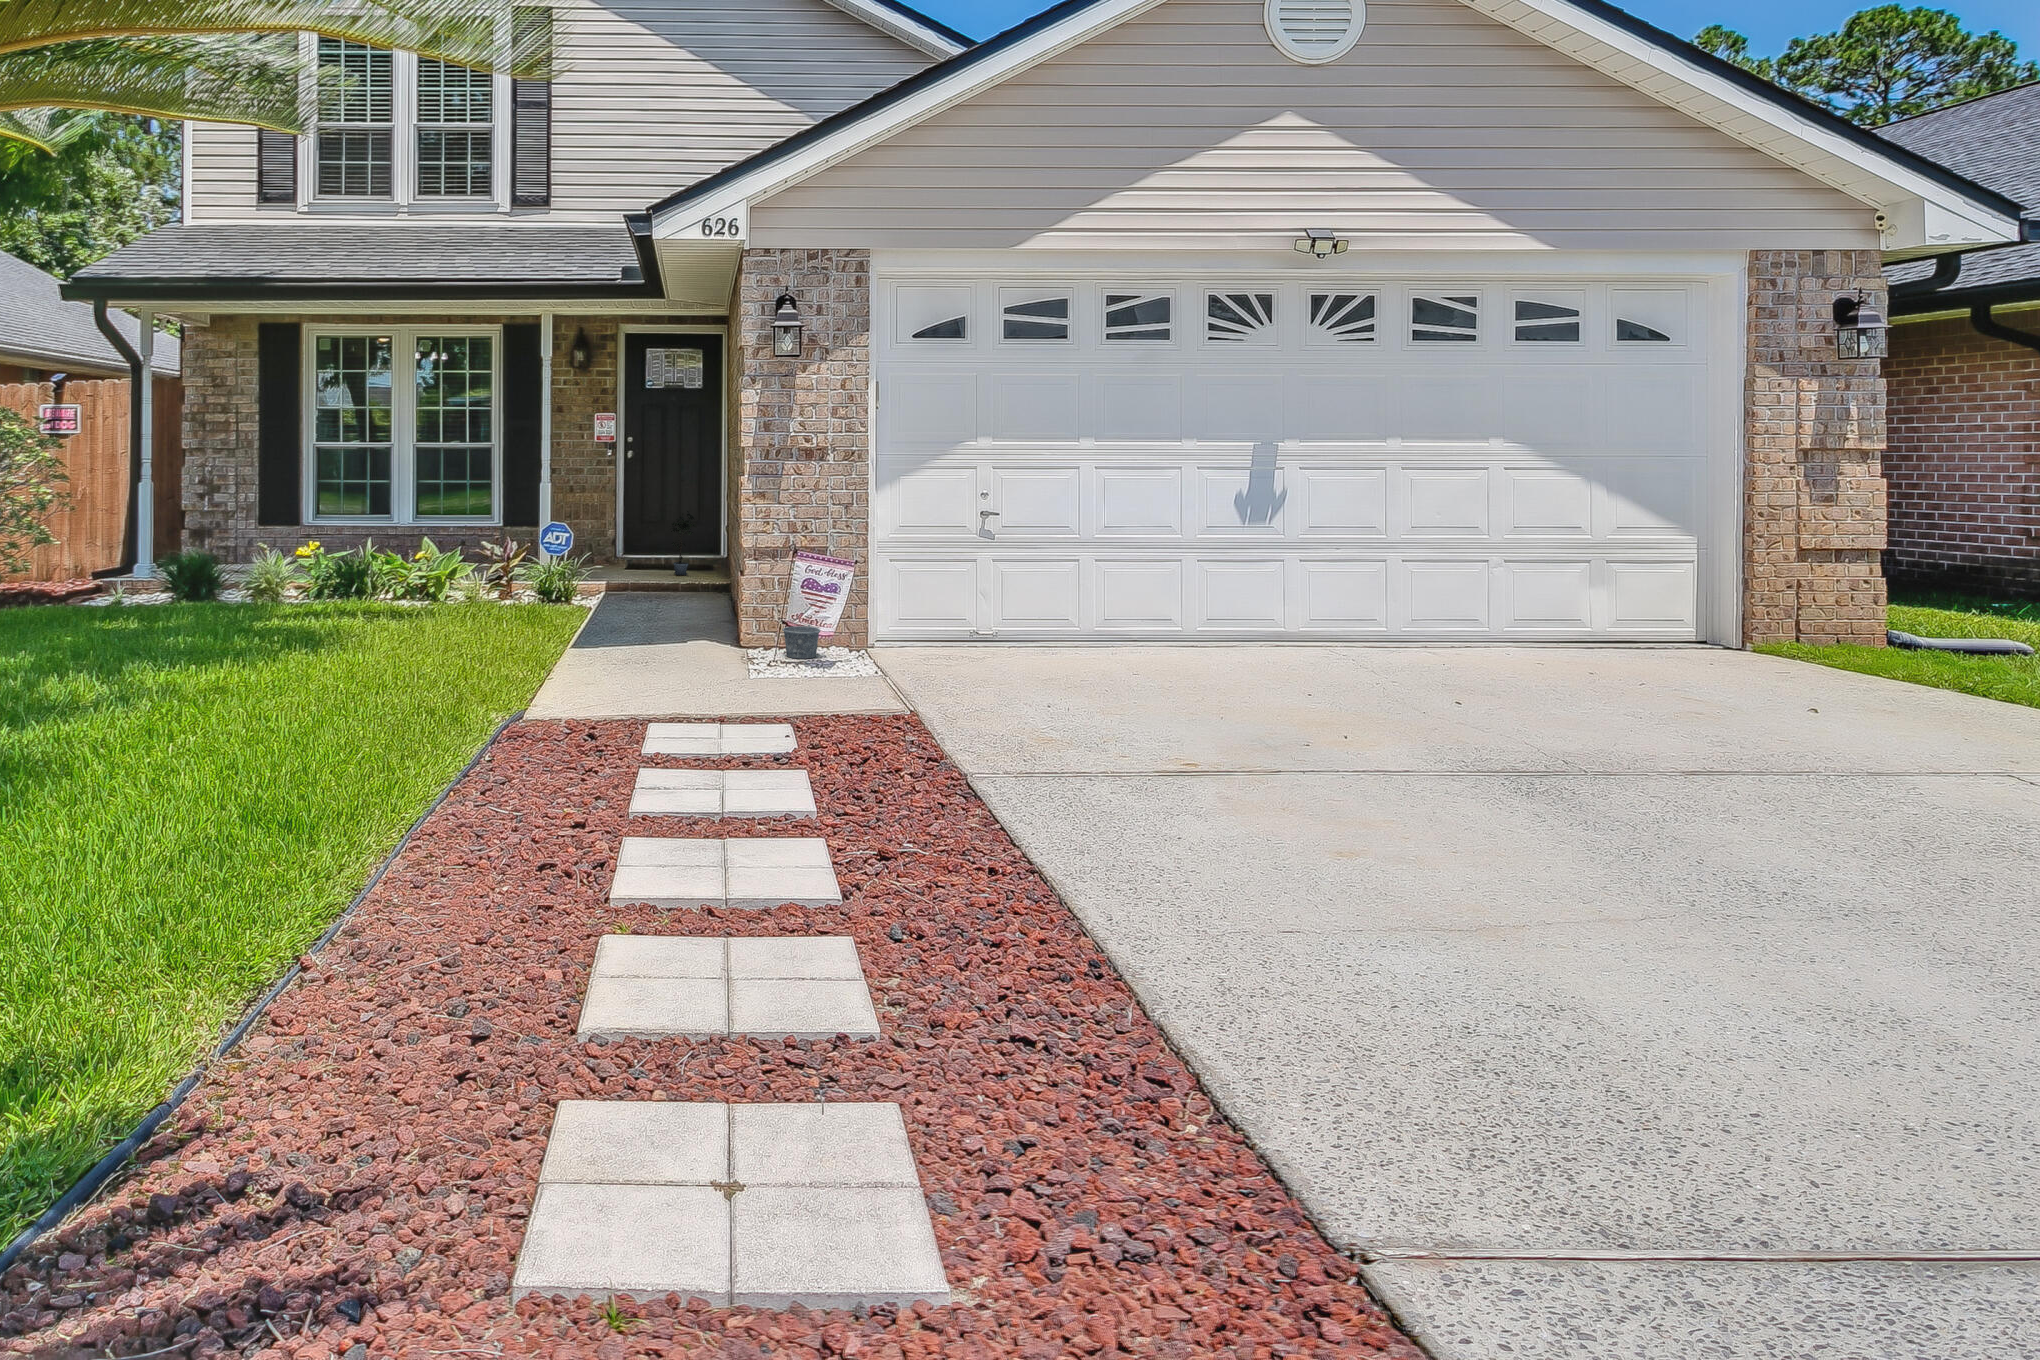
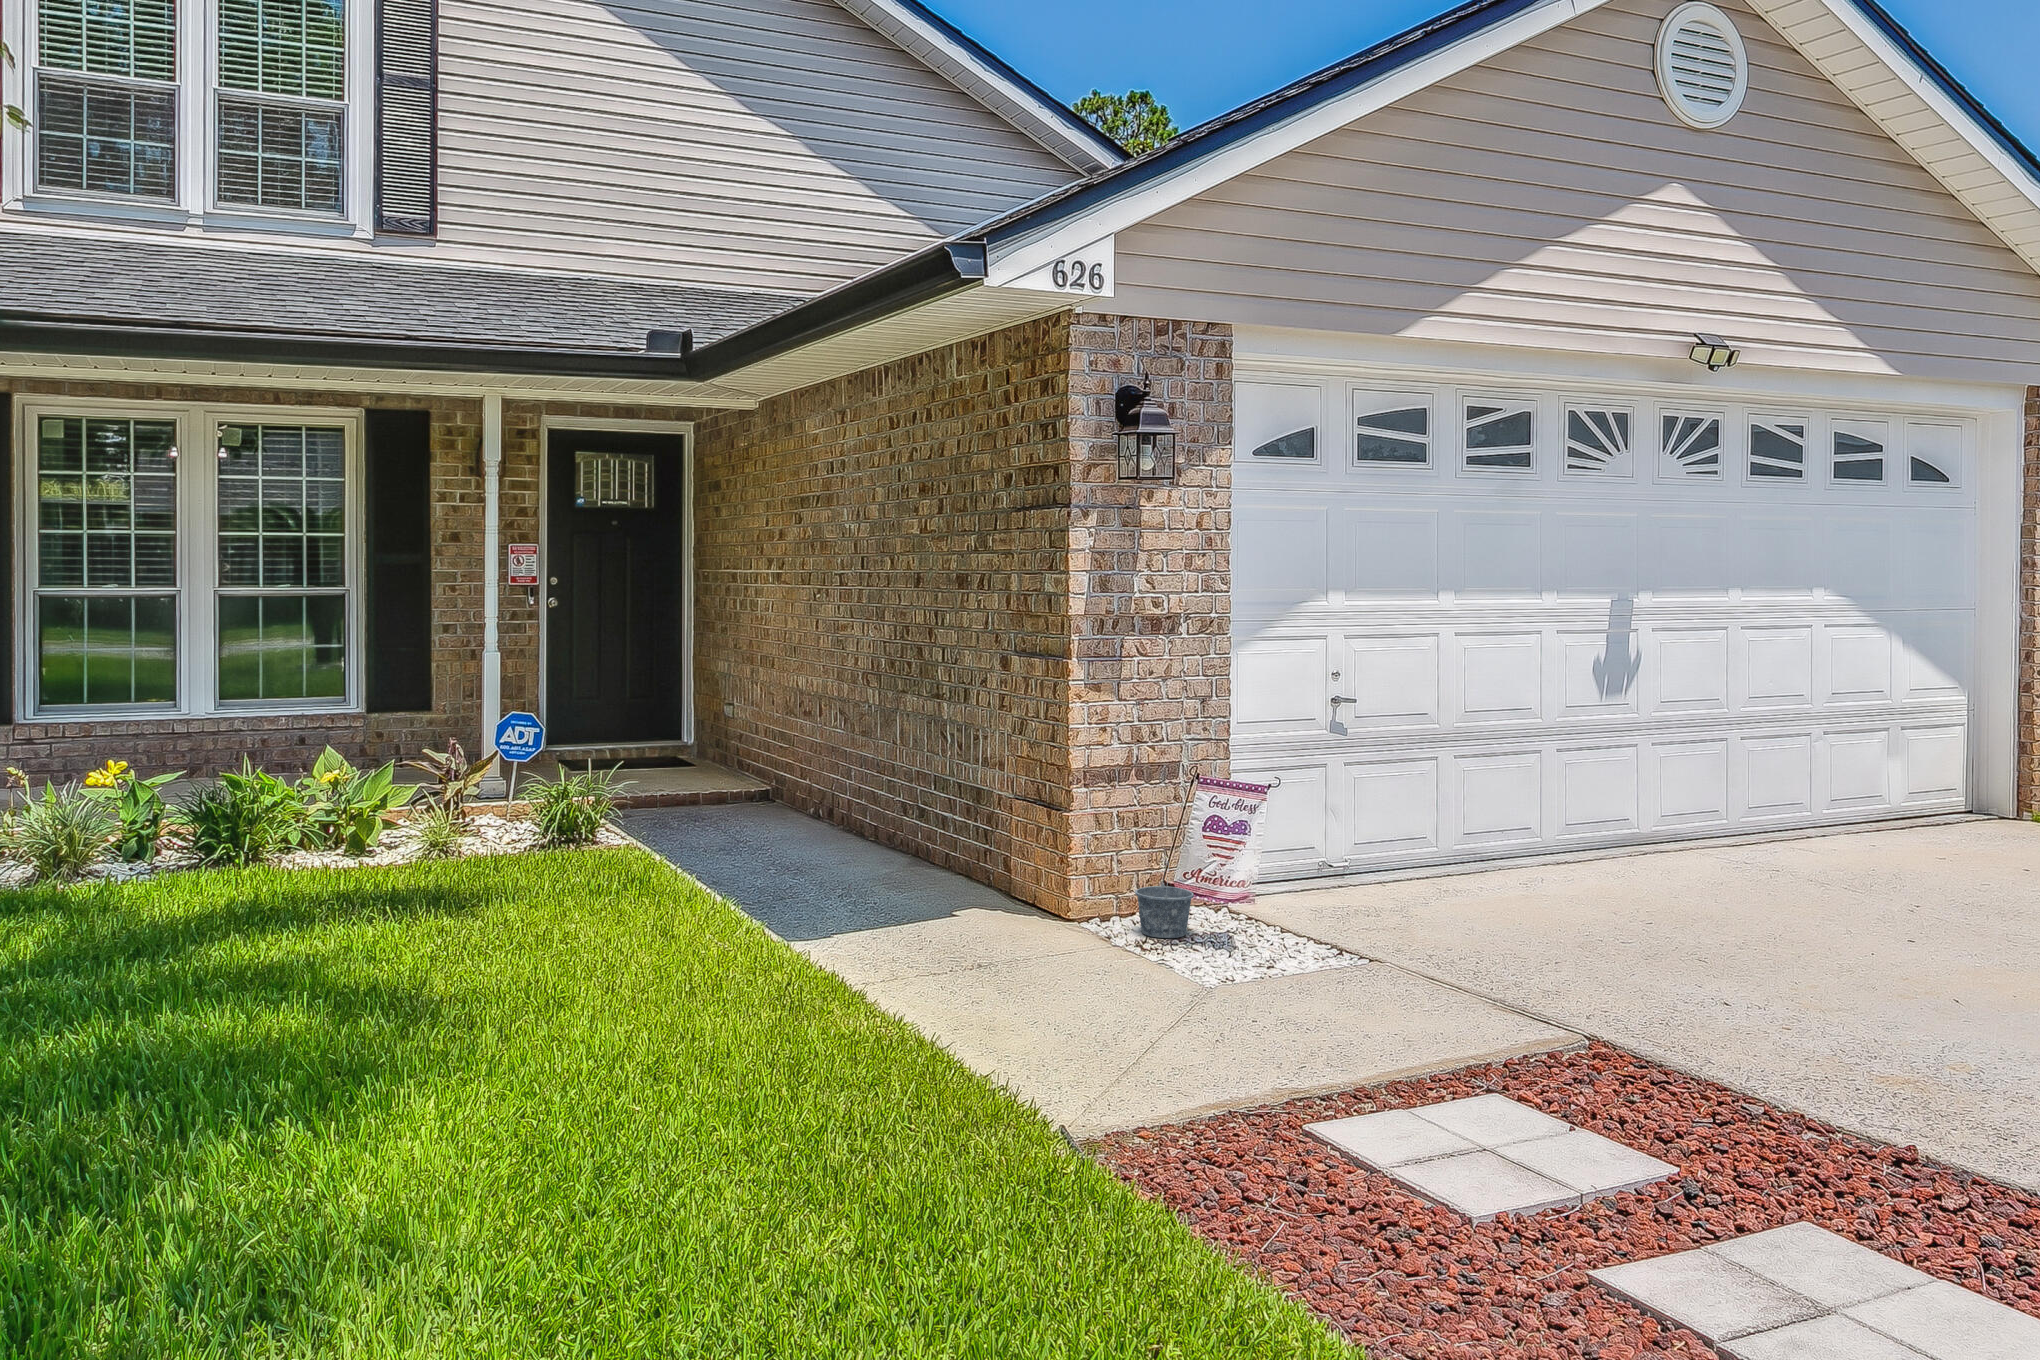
potted plant: present [671,511,695,575] -> none [653,694,699,796]

